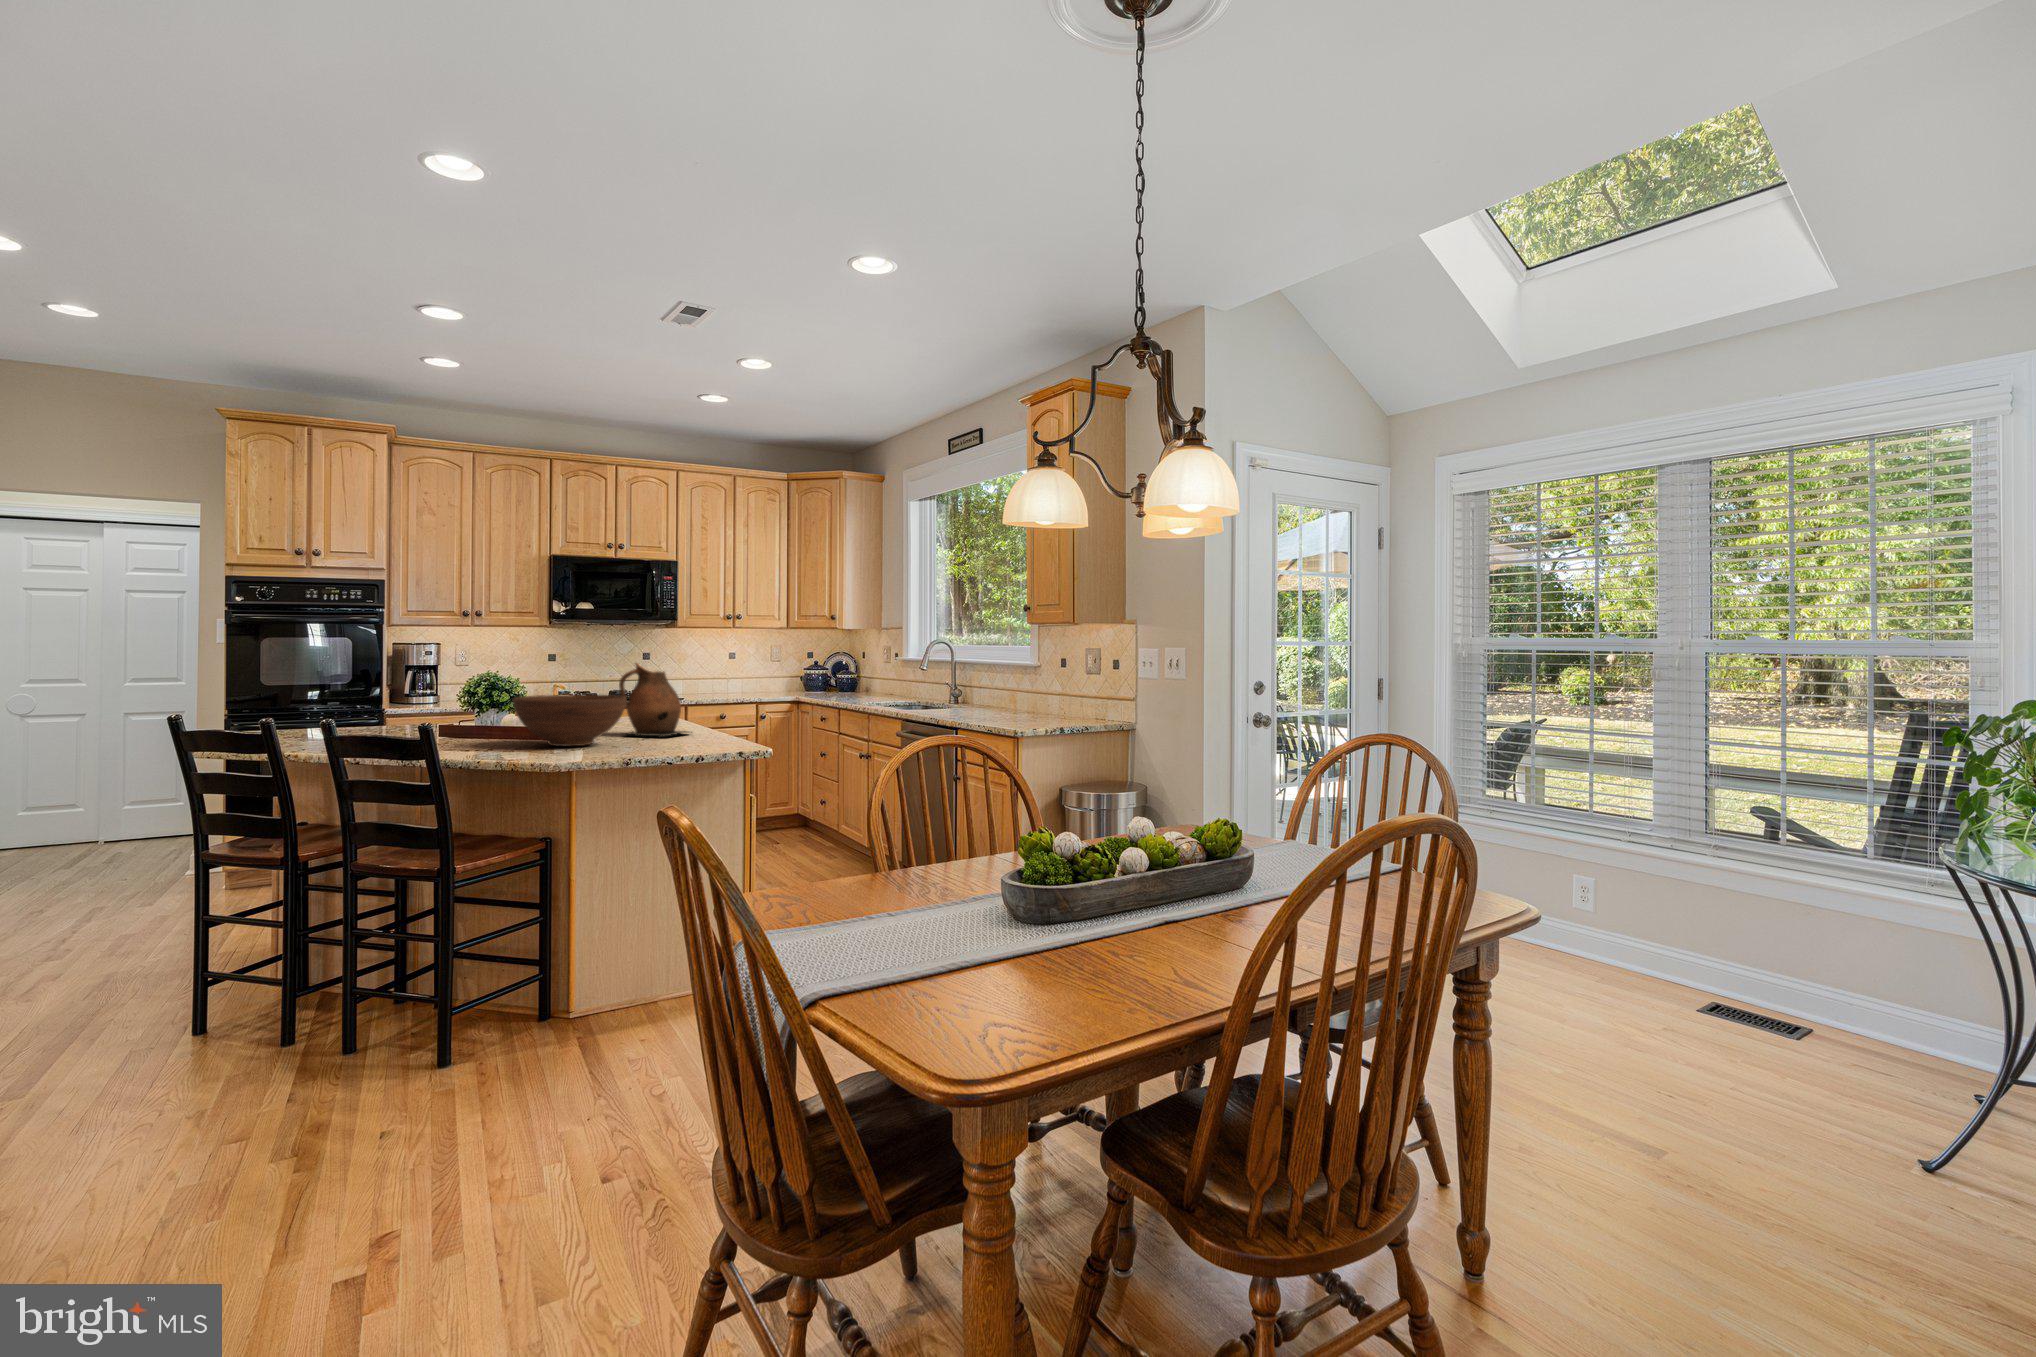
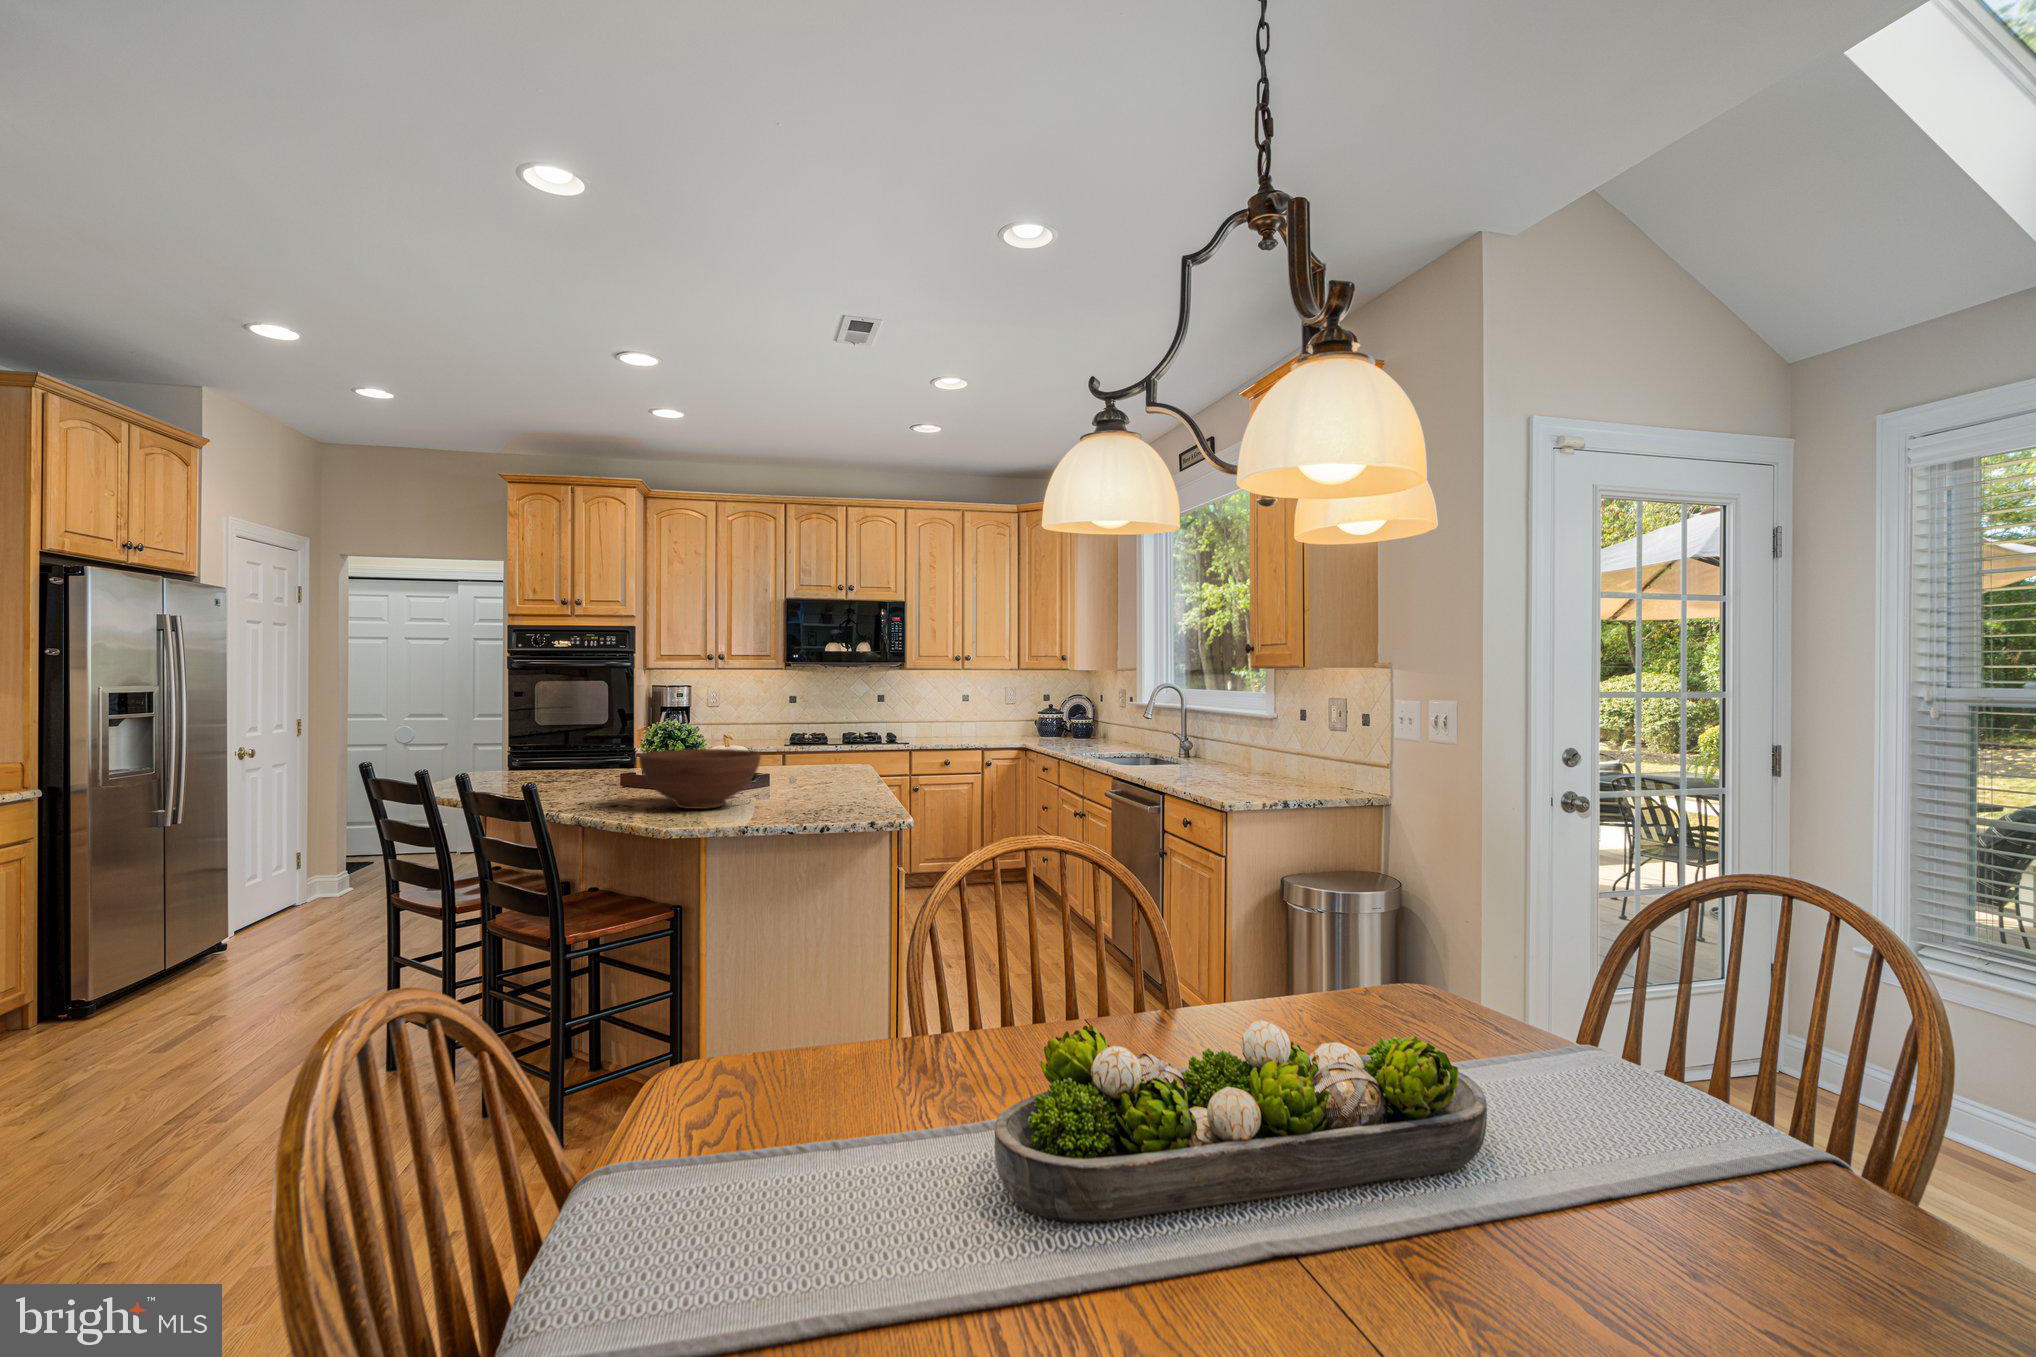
ceramic pitcher: present [619,663,692,737] -> none [775,713,854,798]

